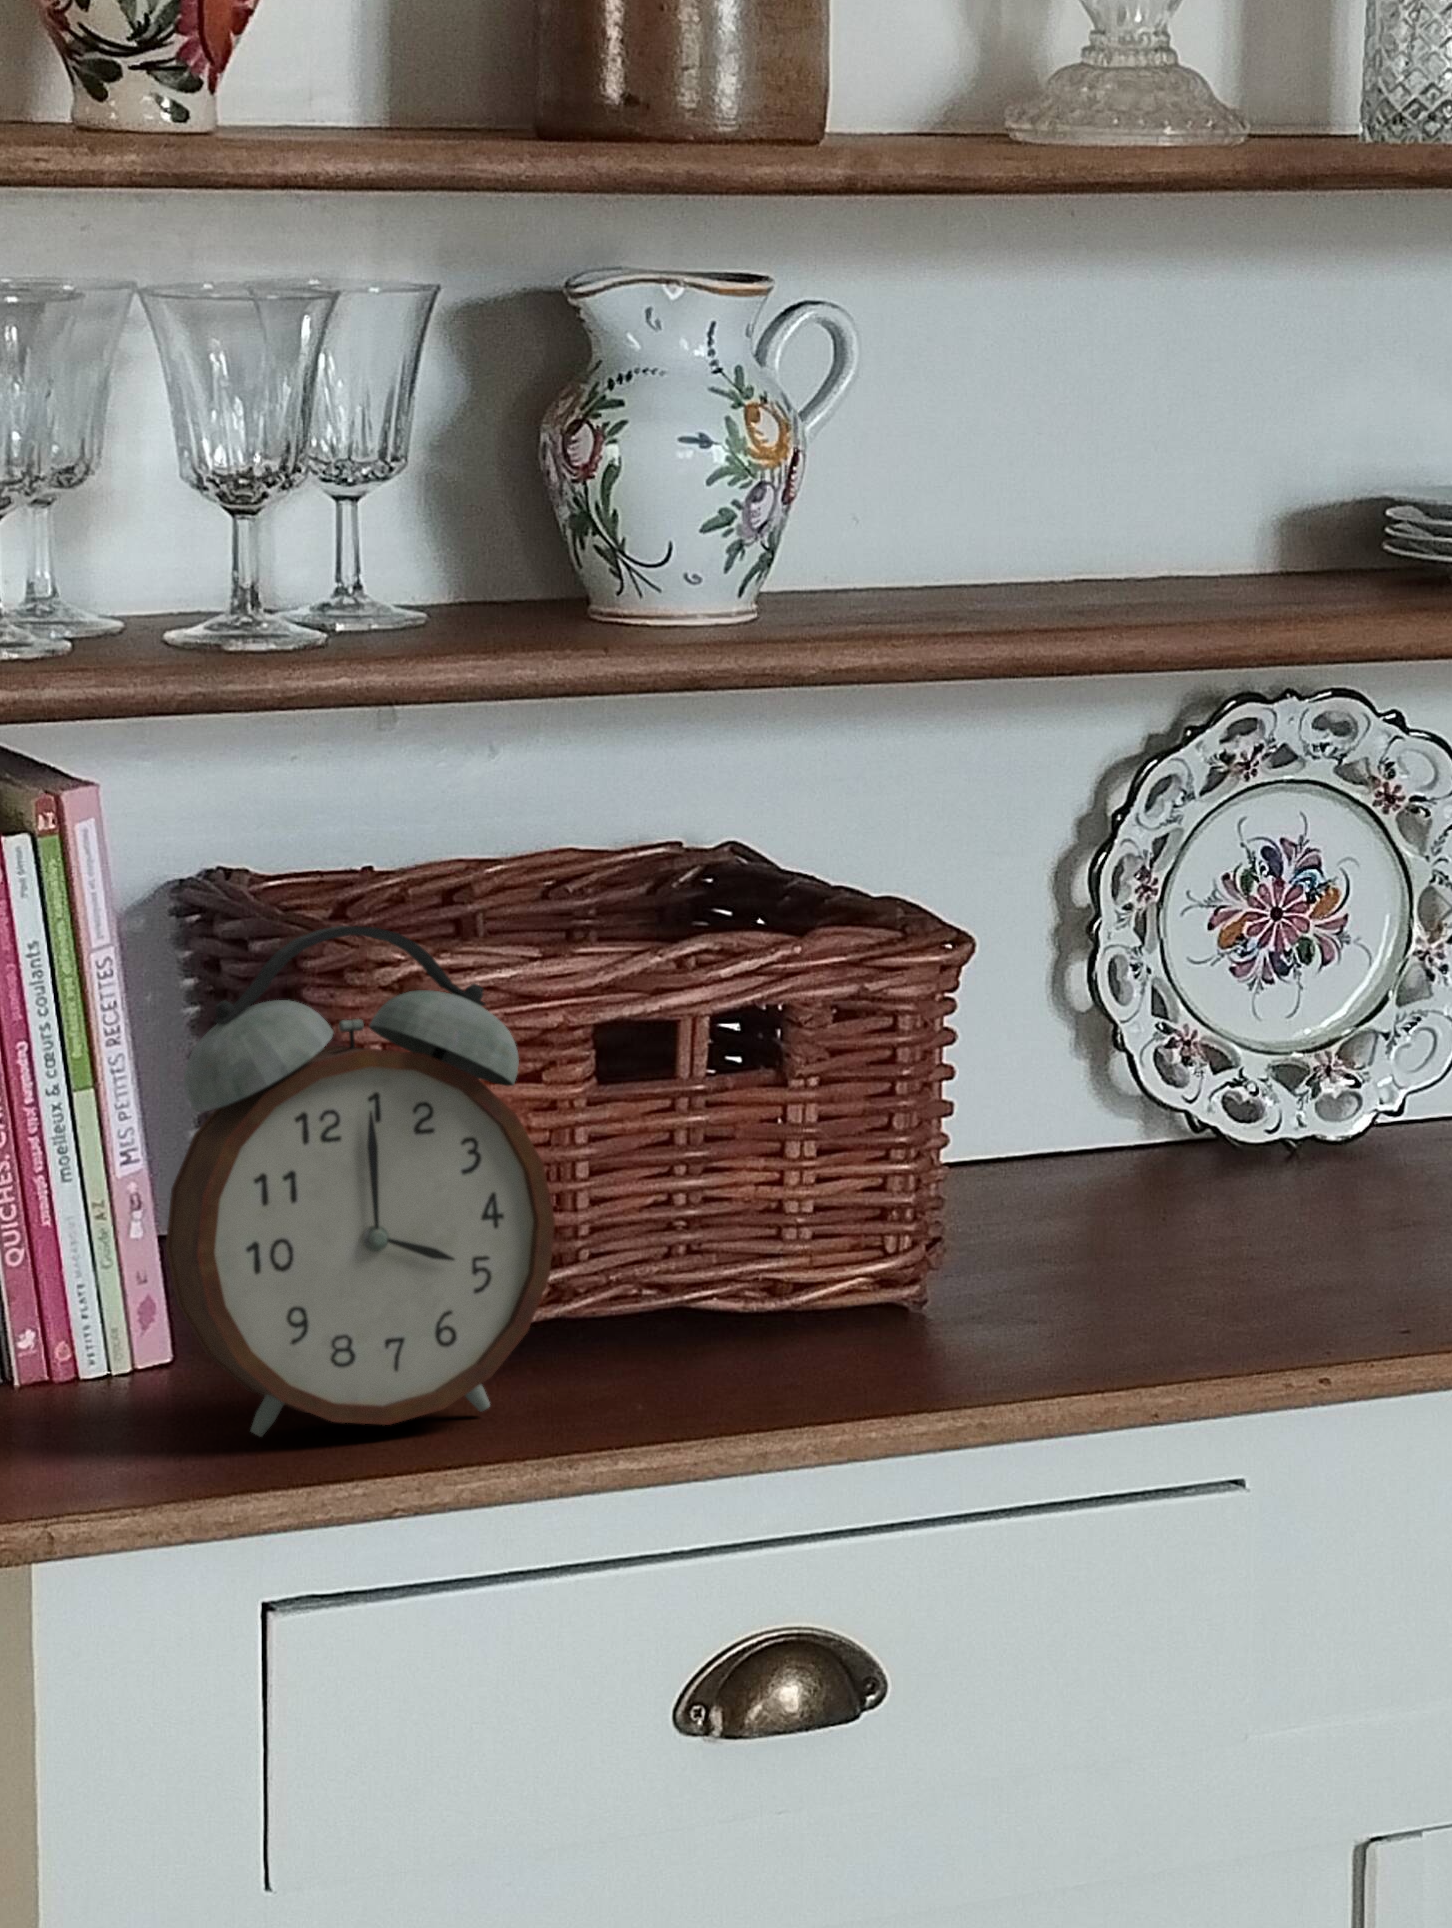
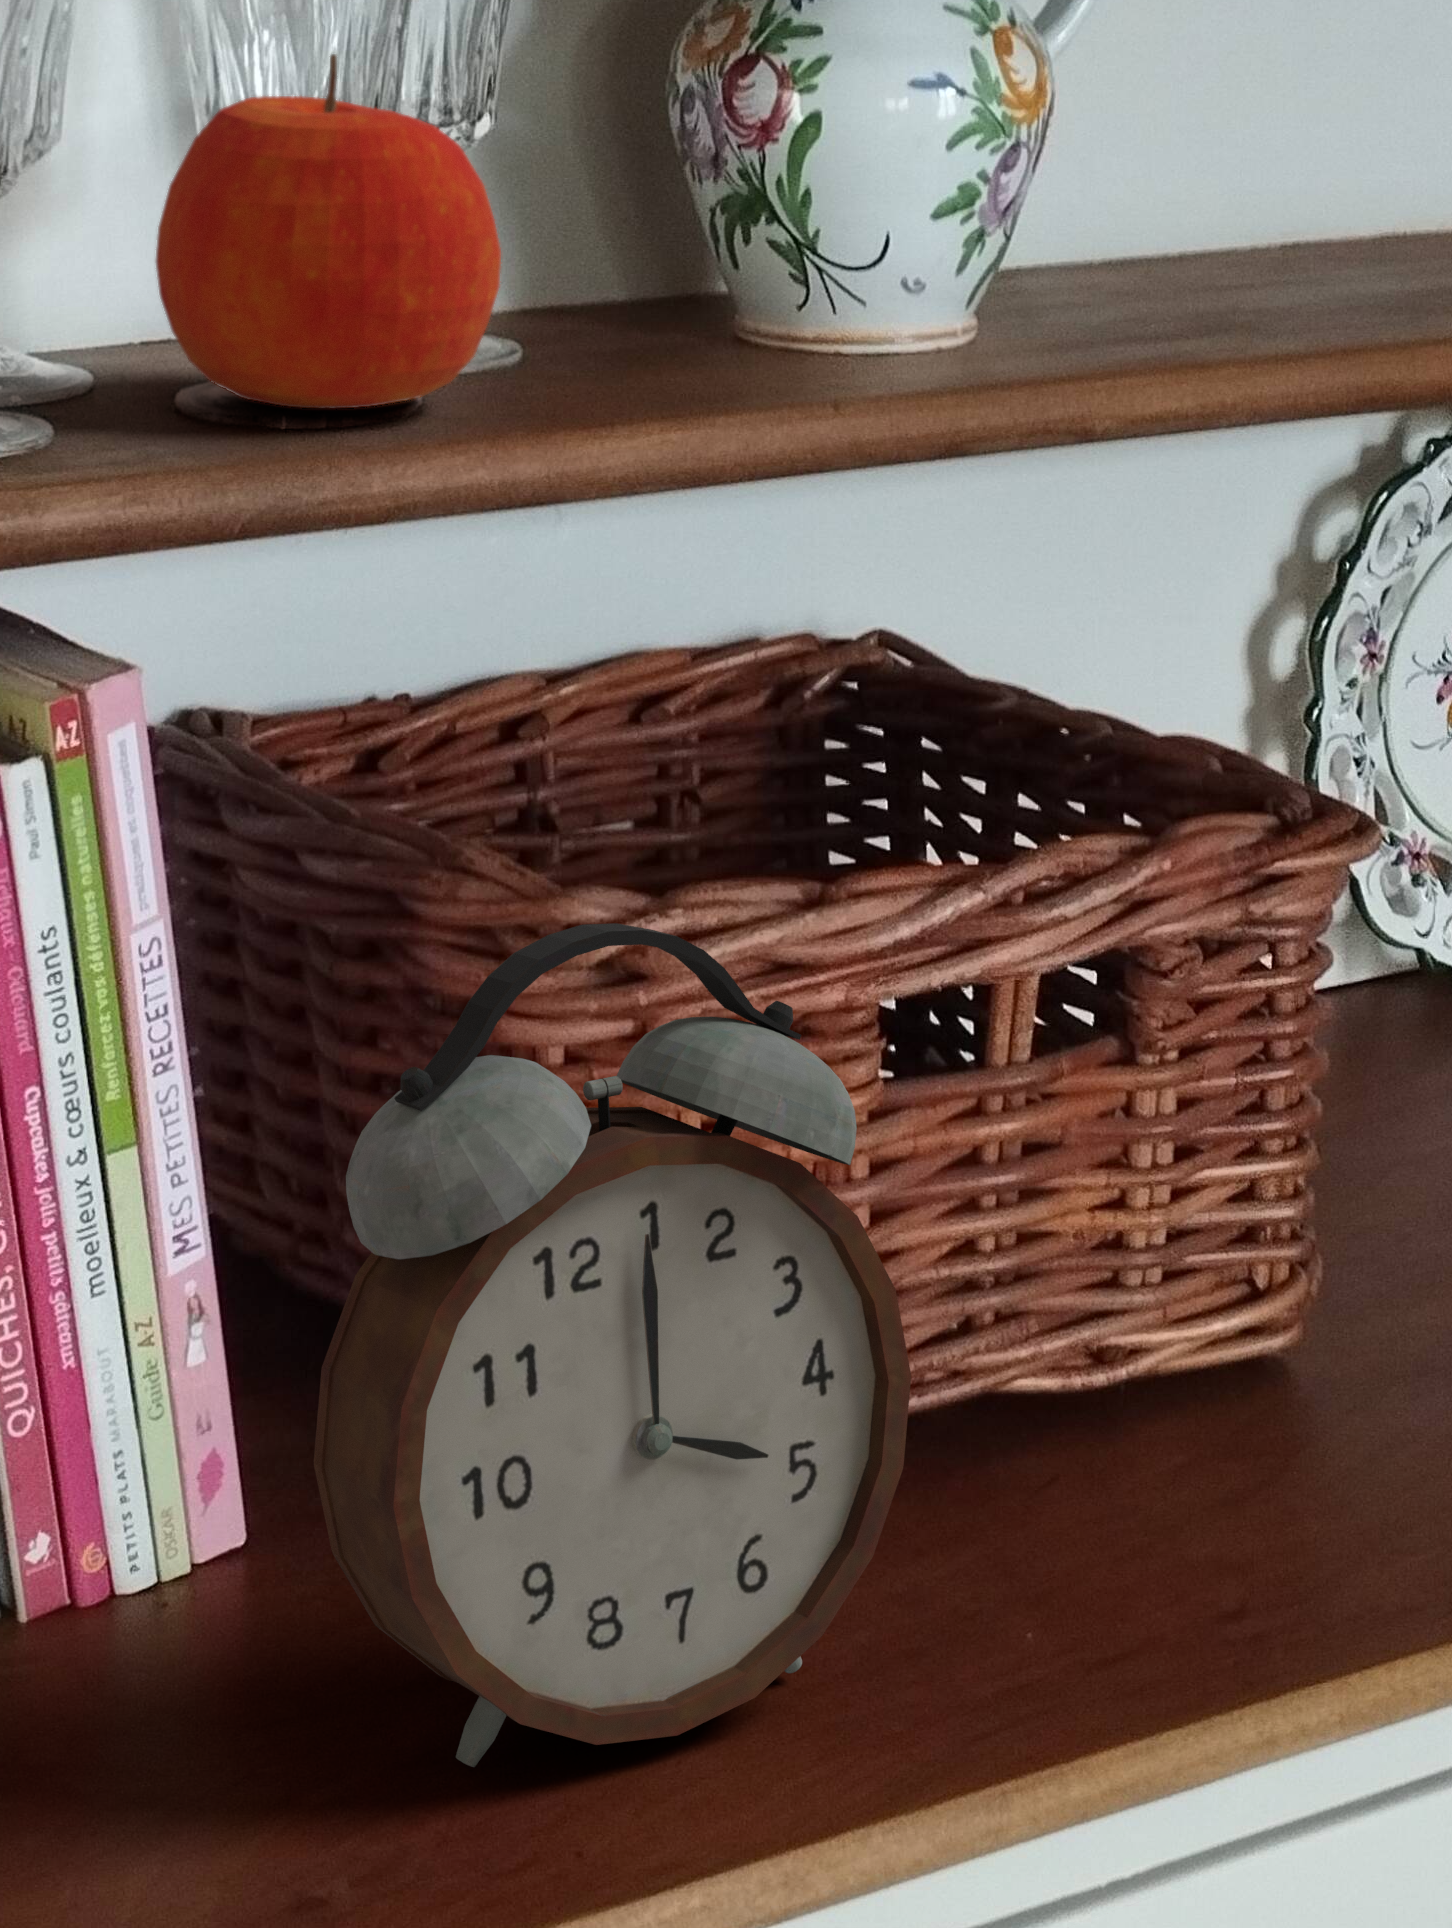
apple: none [145,412,372,641] -> present [156,54,501,408]

